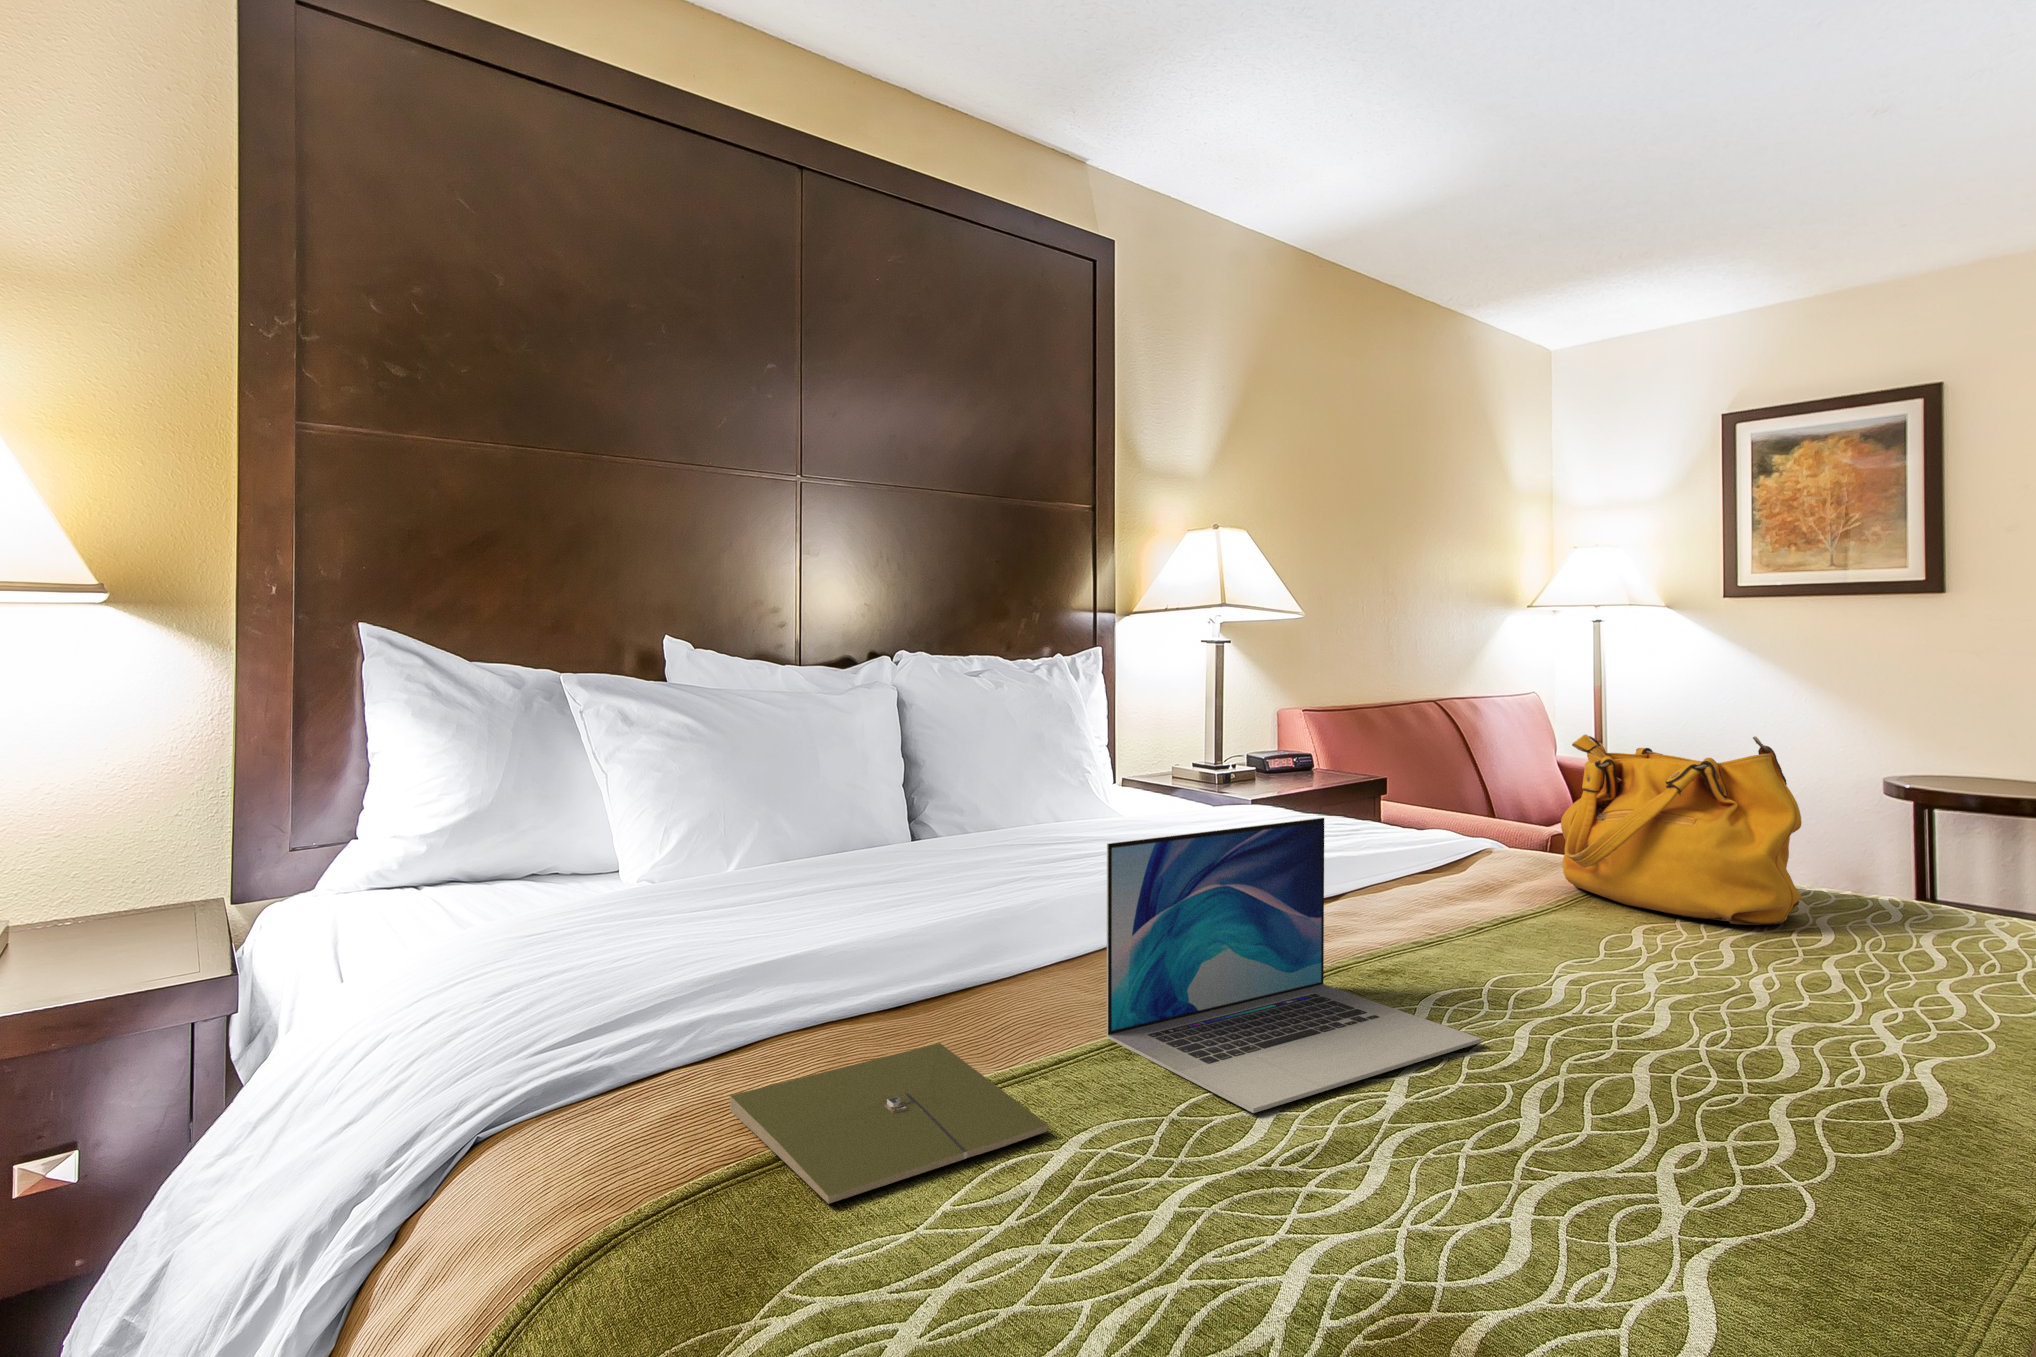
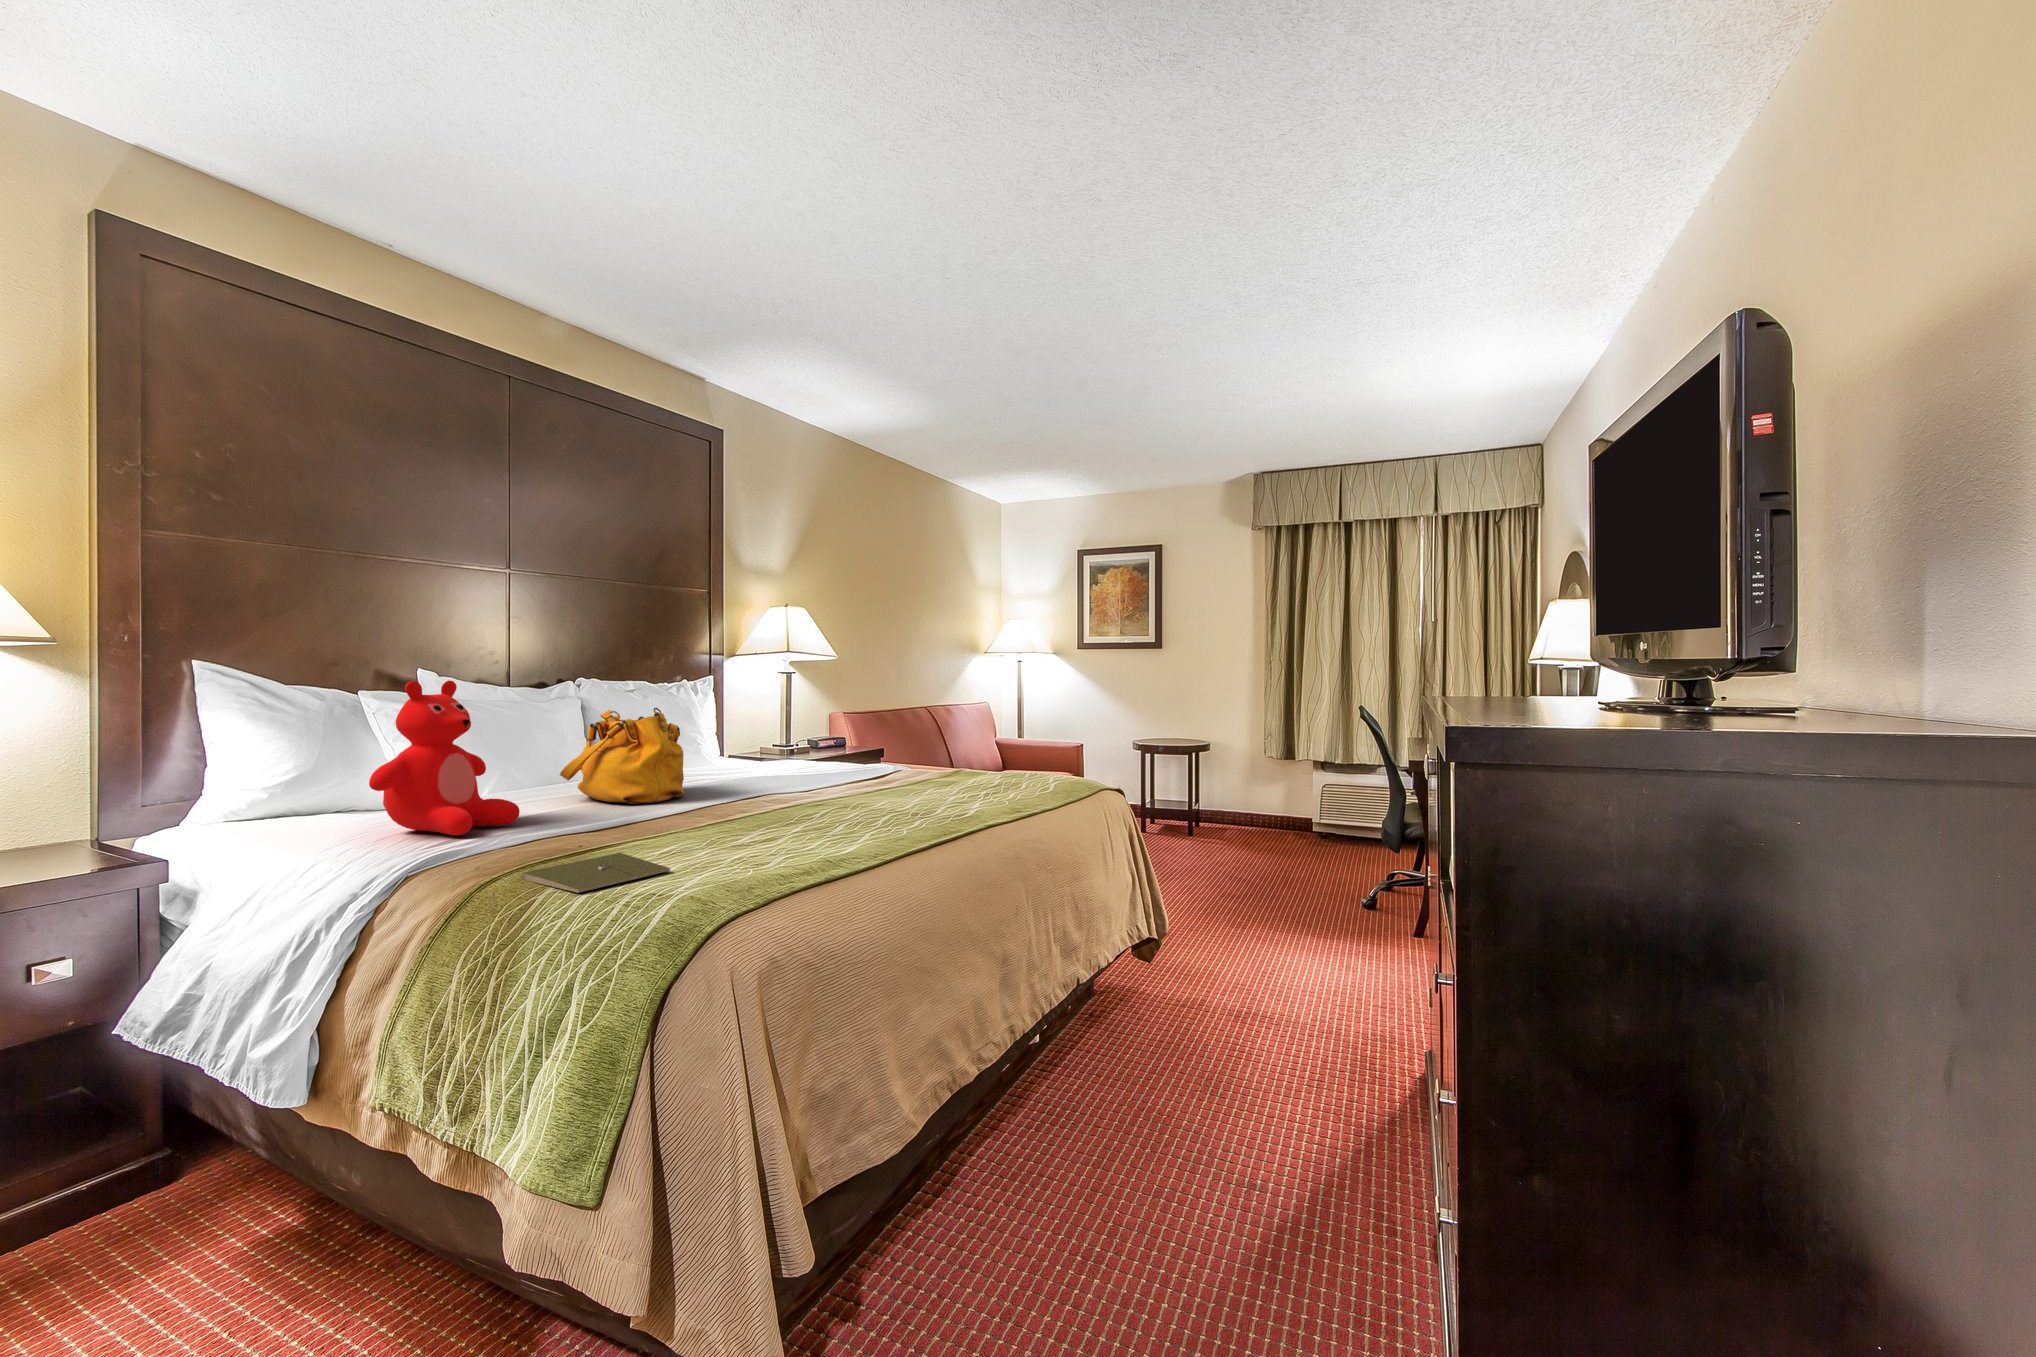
teddy bear: none [513,650,769,959] -> present [369,680,520,835]
handbag: present [1561,734,1802,925] -> present [560,708,684,804]
laptop: present [1107,818,1482,1113] -> none [699,754,859,860]

